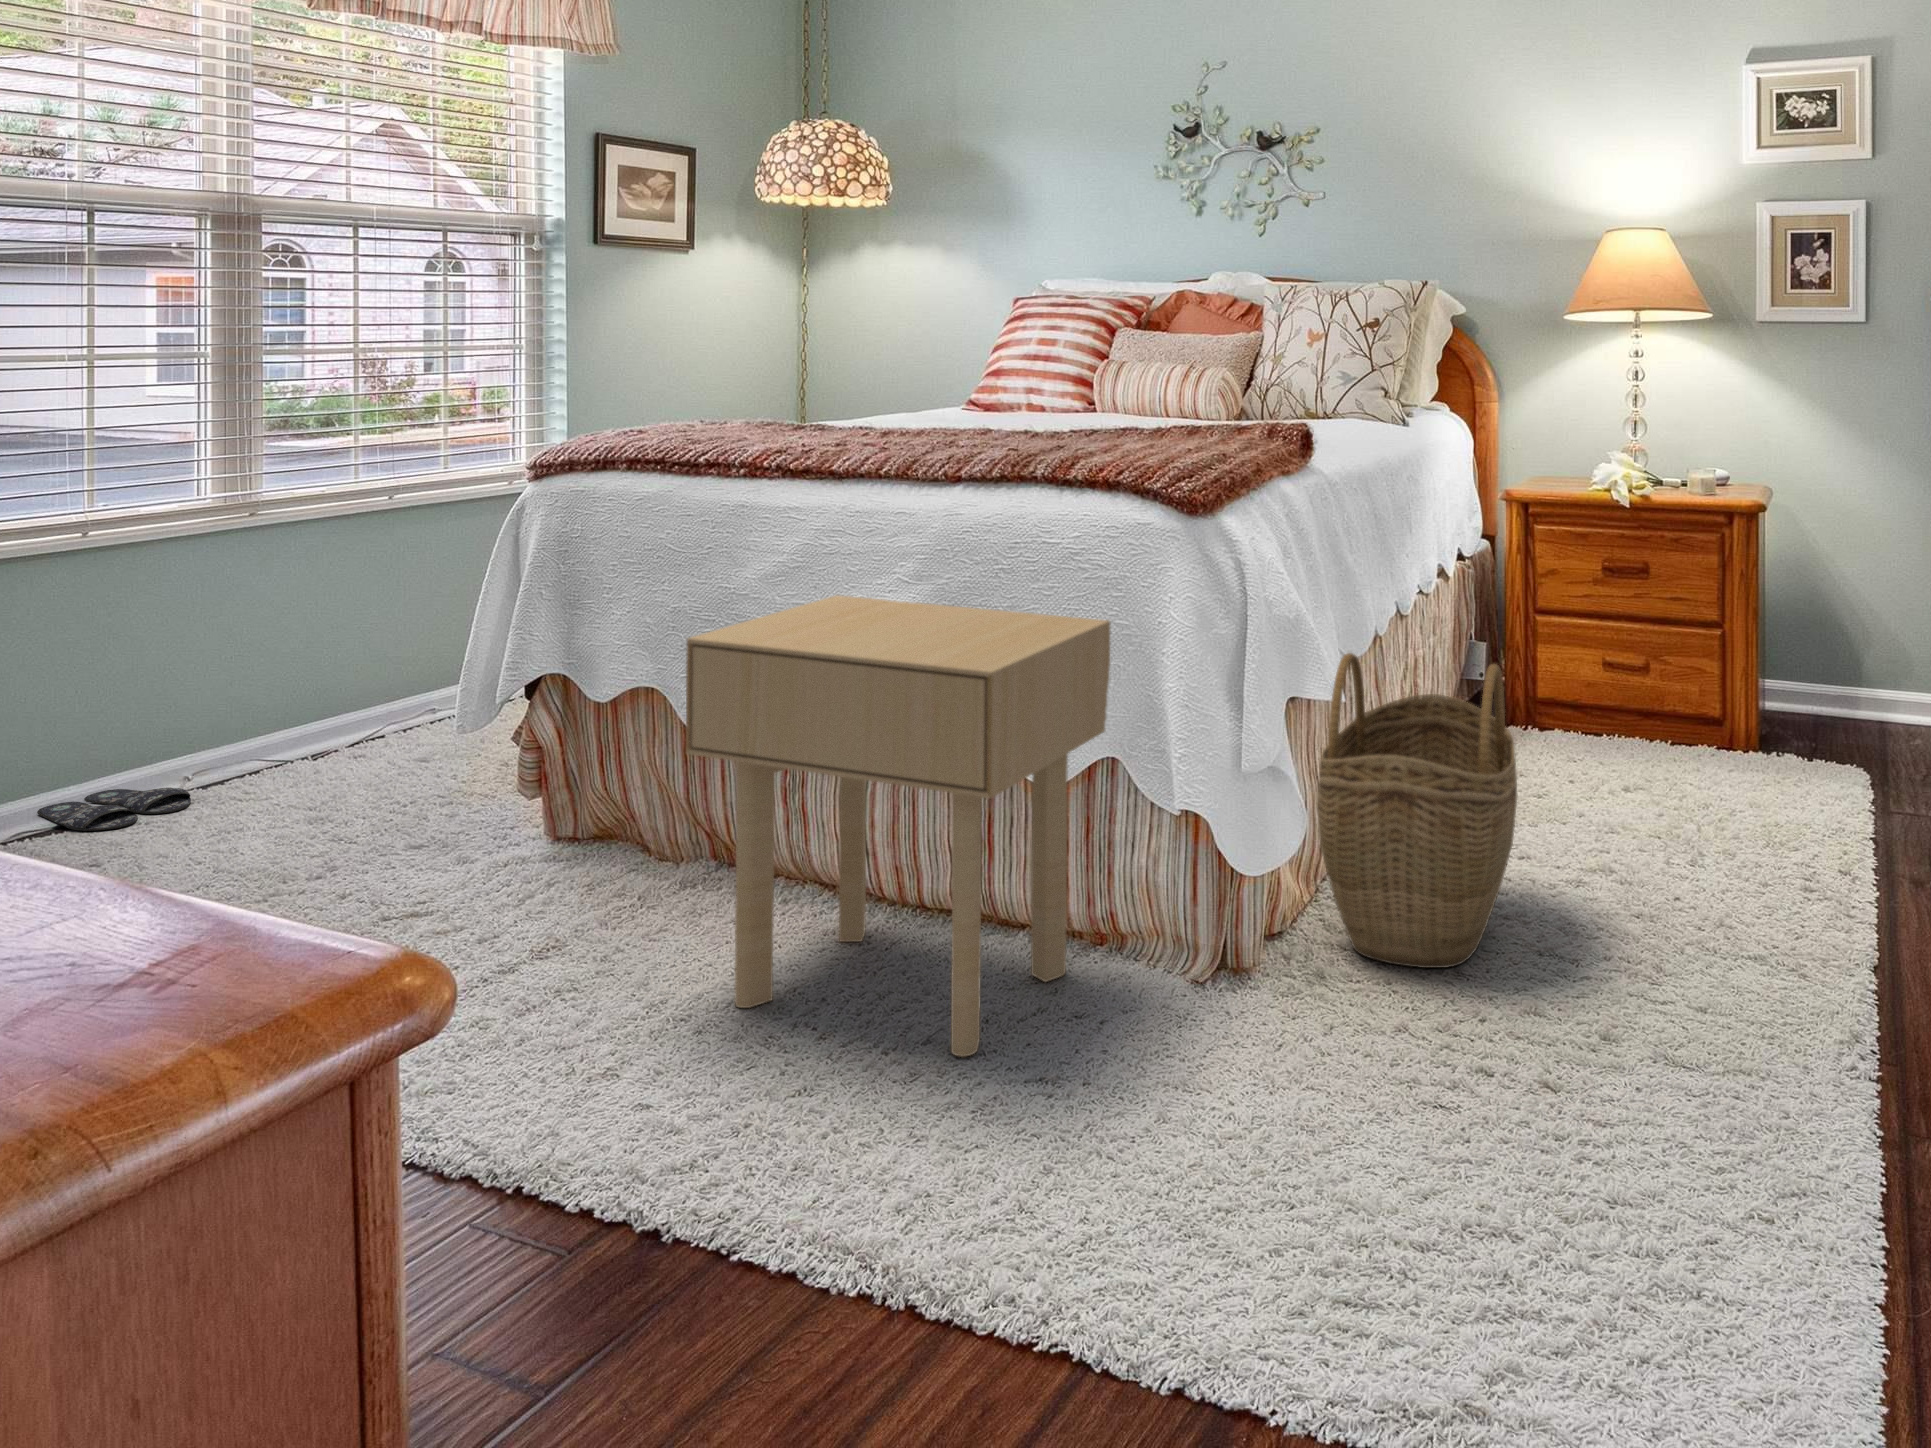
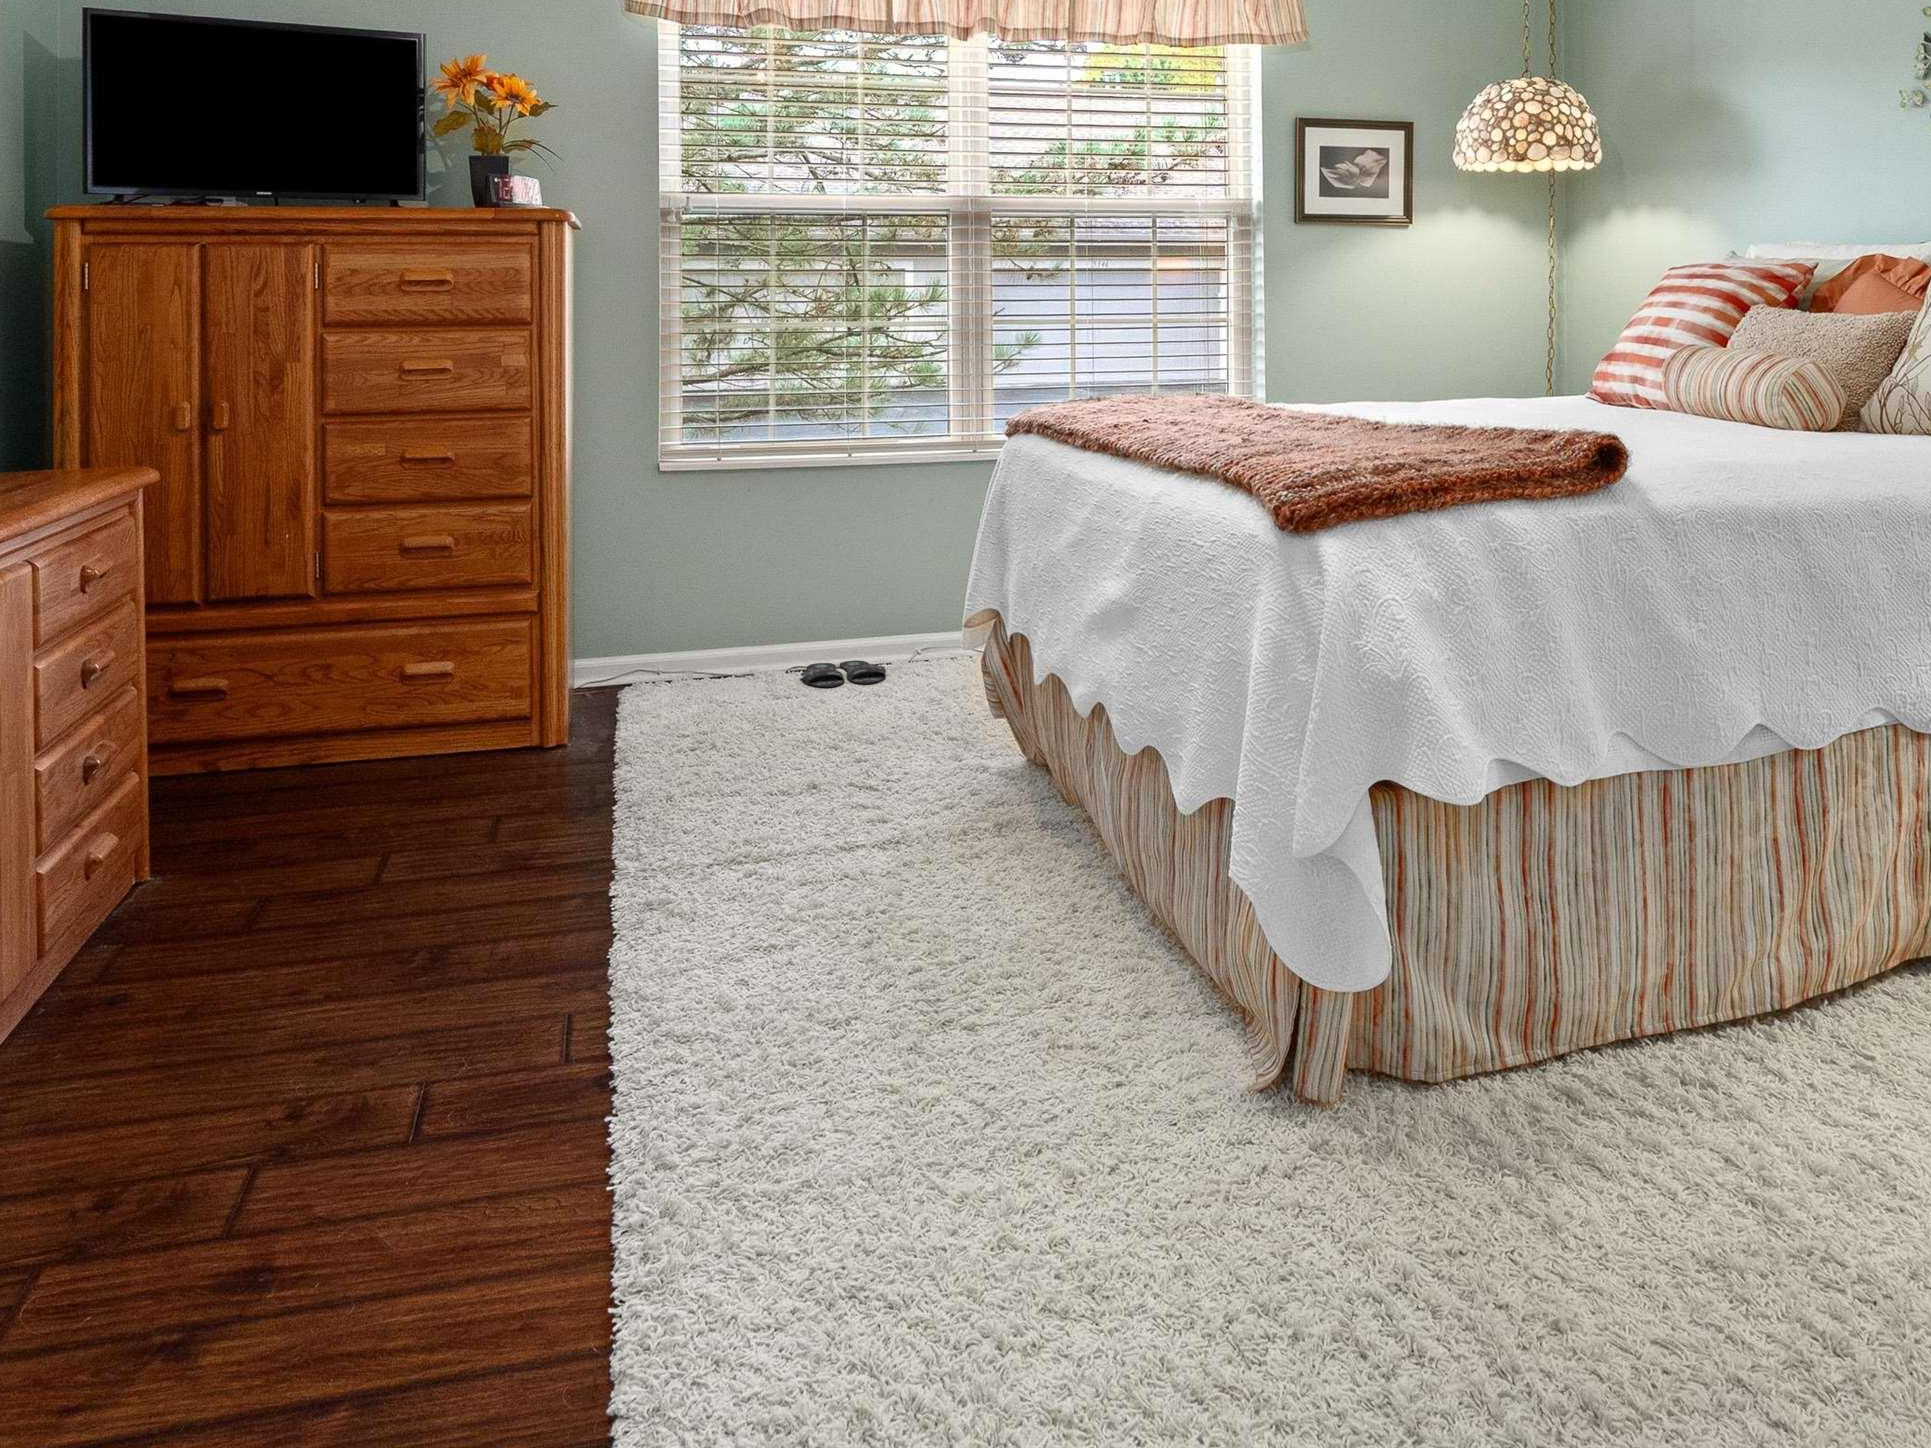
side table: present [686,595,1110,1057] -> none [876,575,1213,1057]
woven basket: present [1317,653,1517,968] -> none [1430,741,1791,1214]

